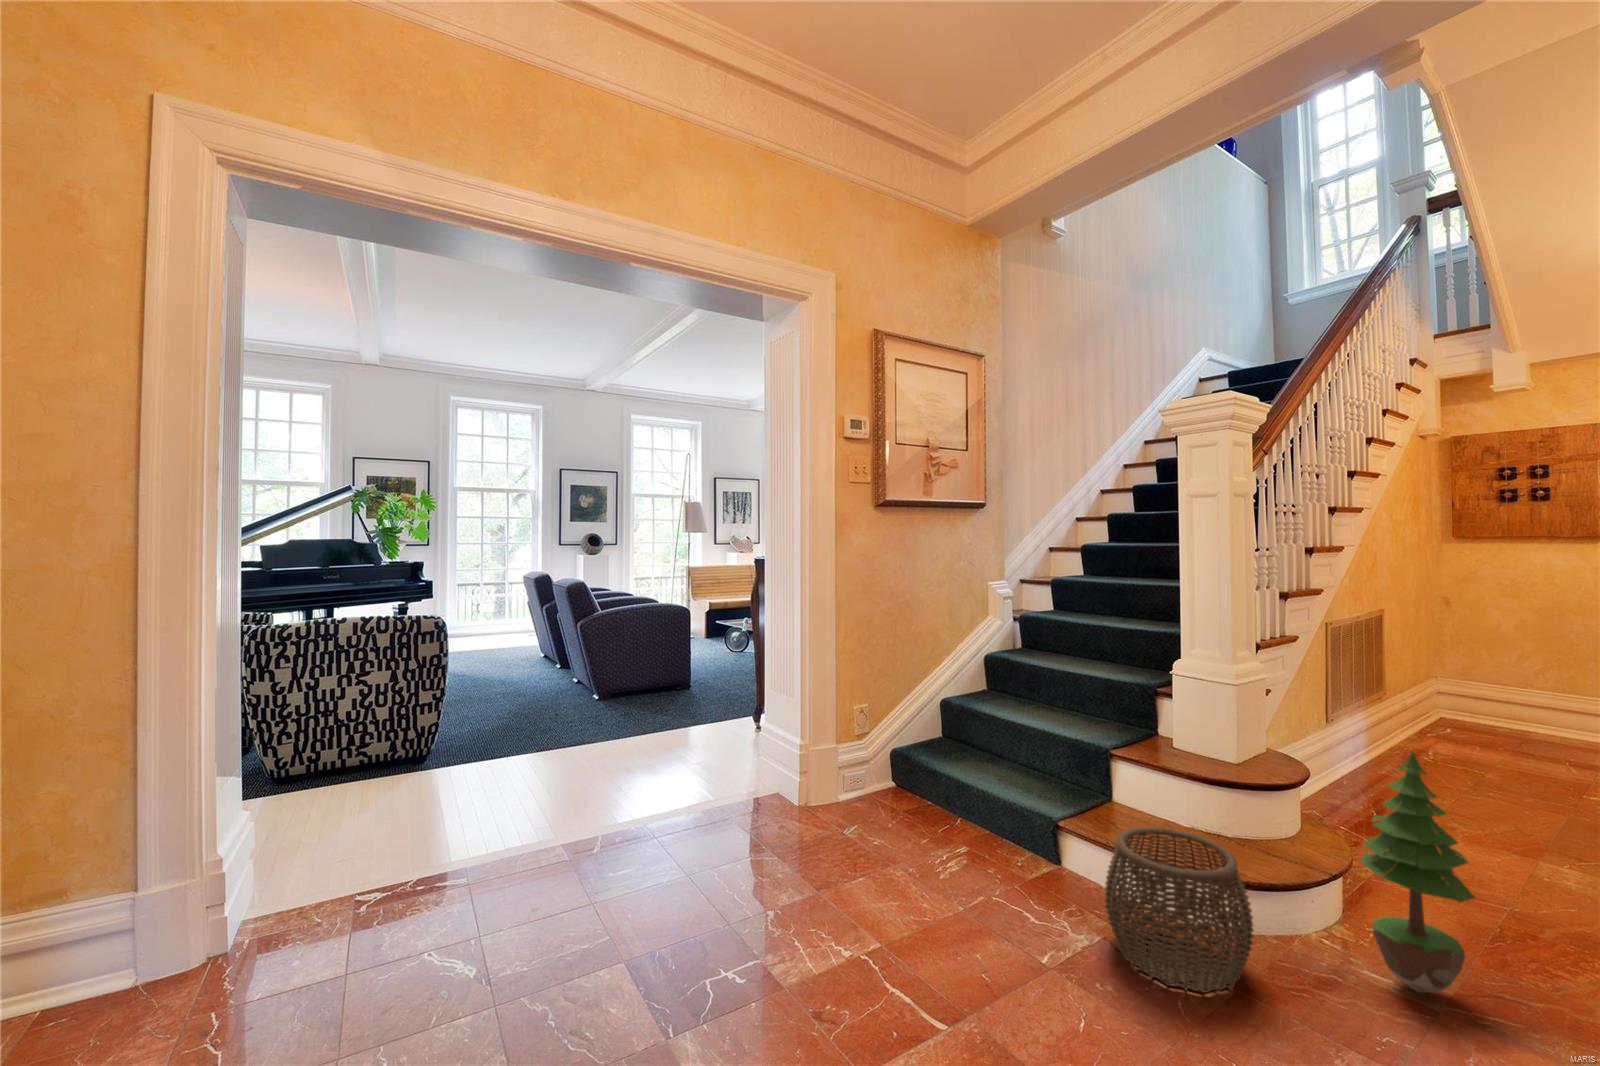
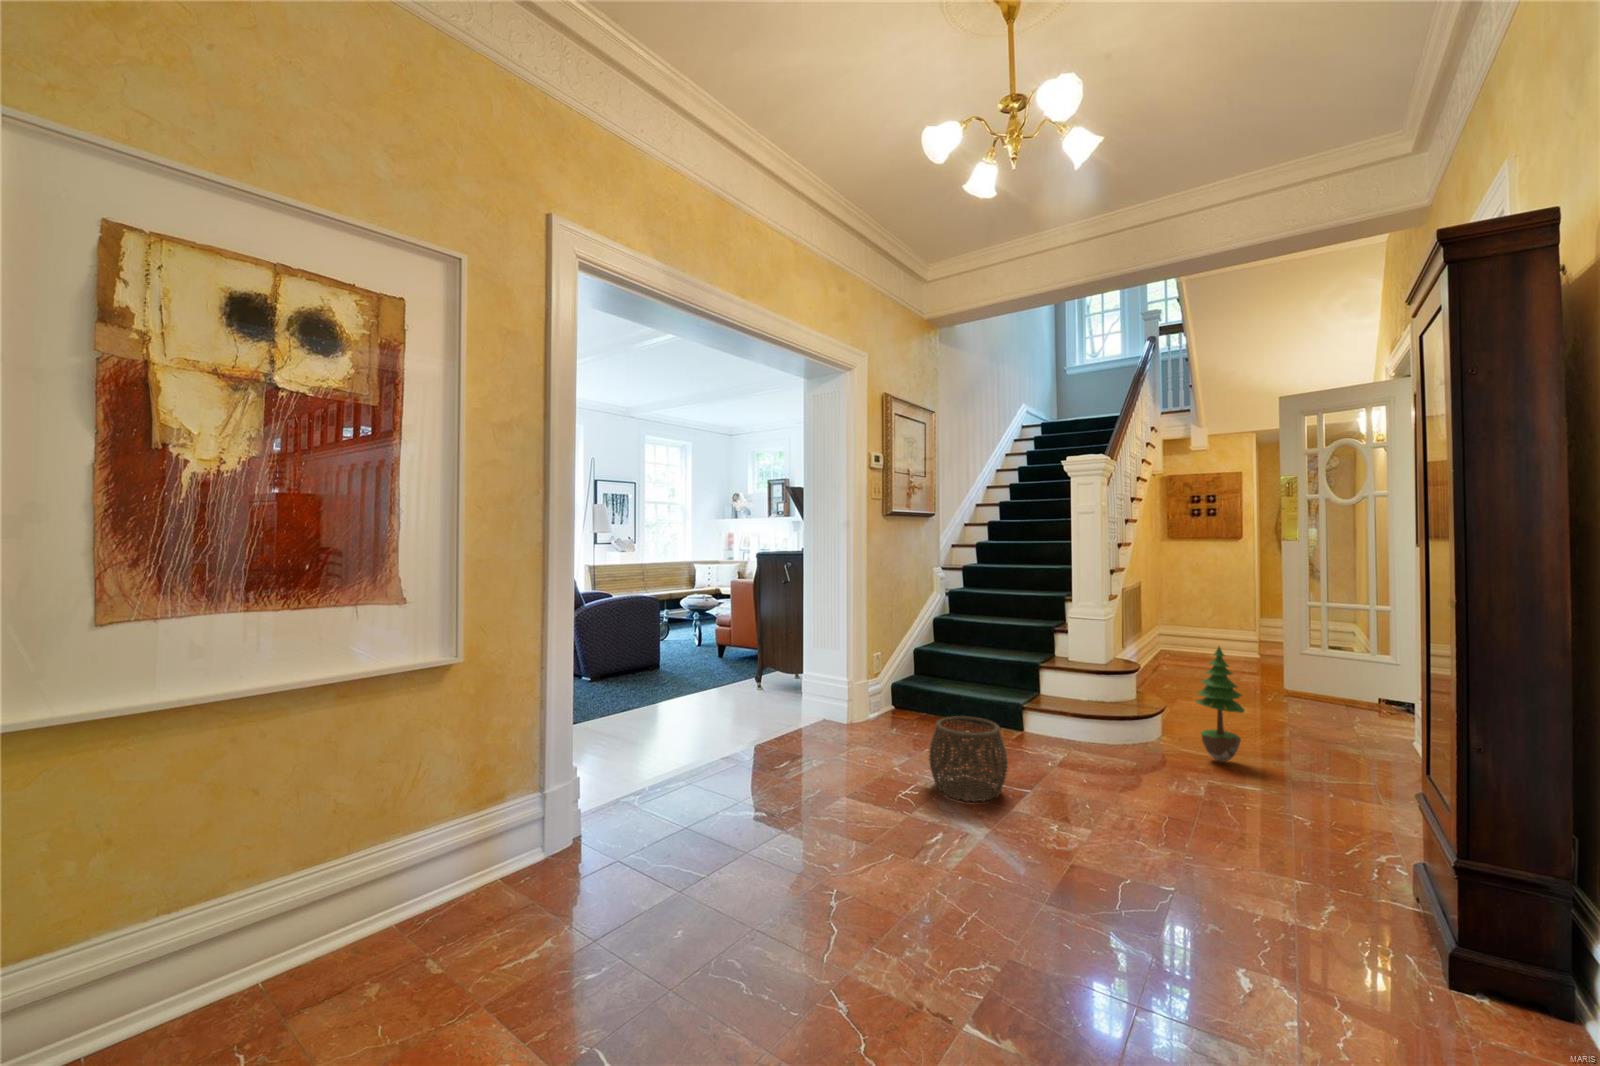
woven basket: present [1105,828,1254,993] -> present [929,716,1008,802]

